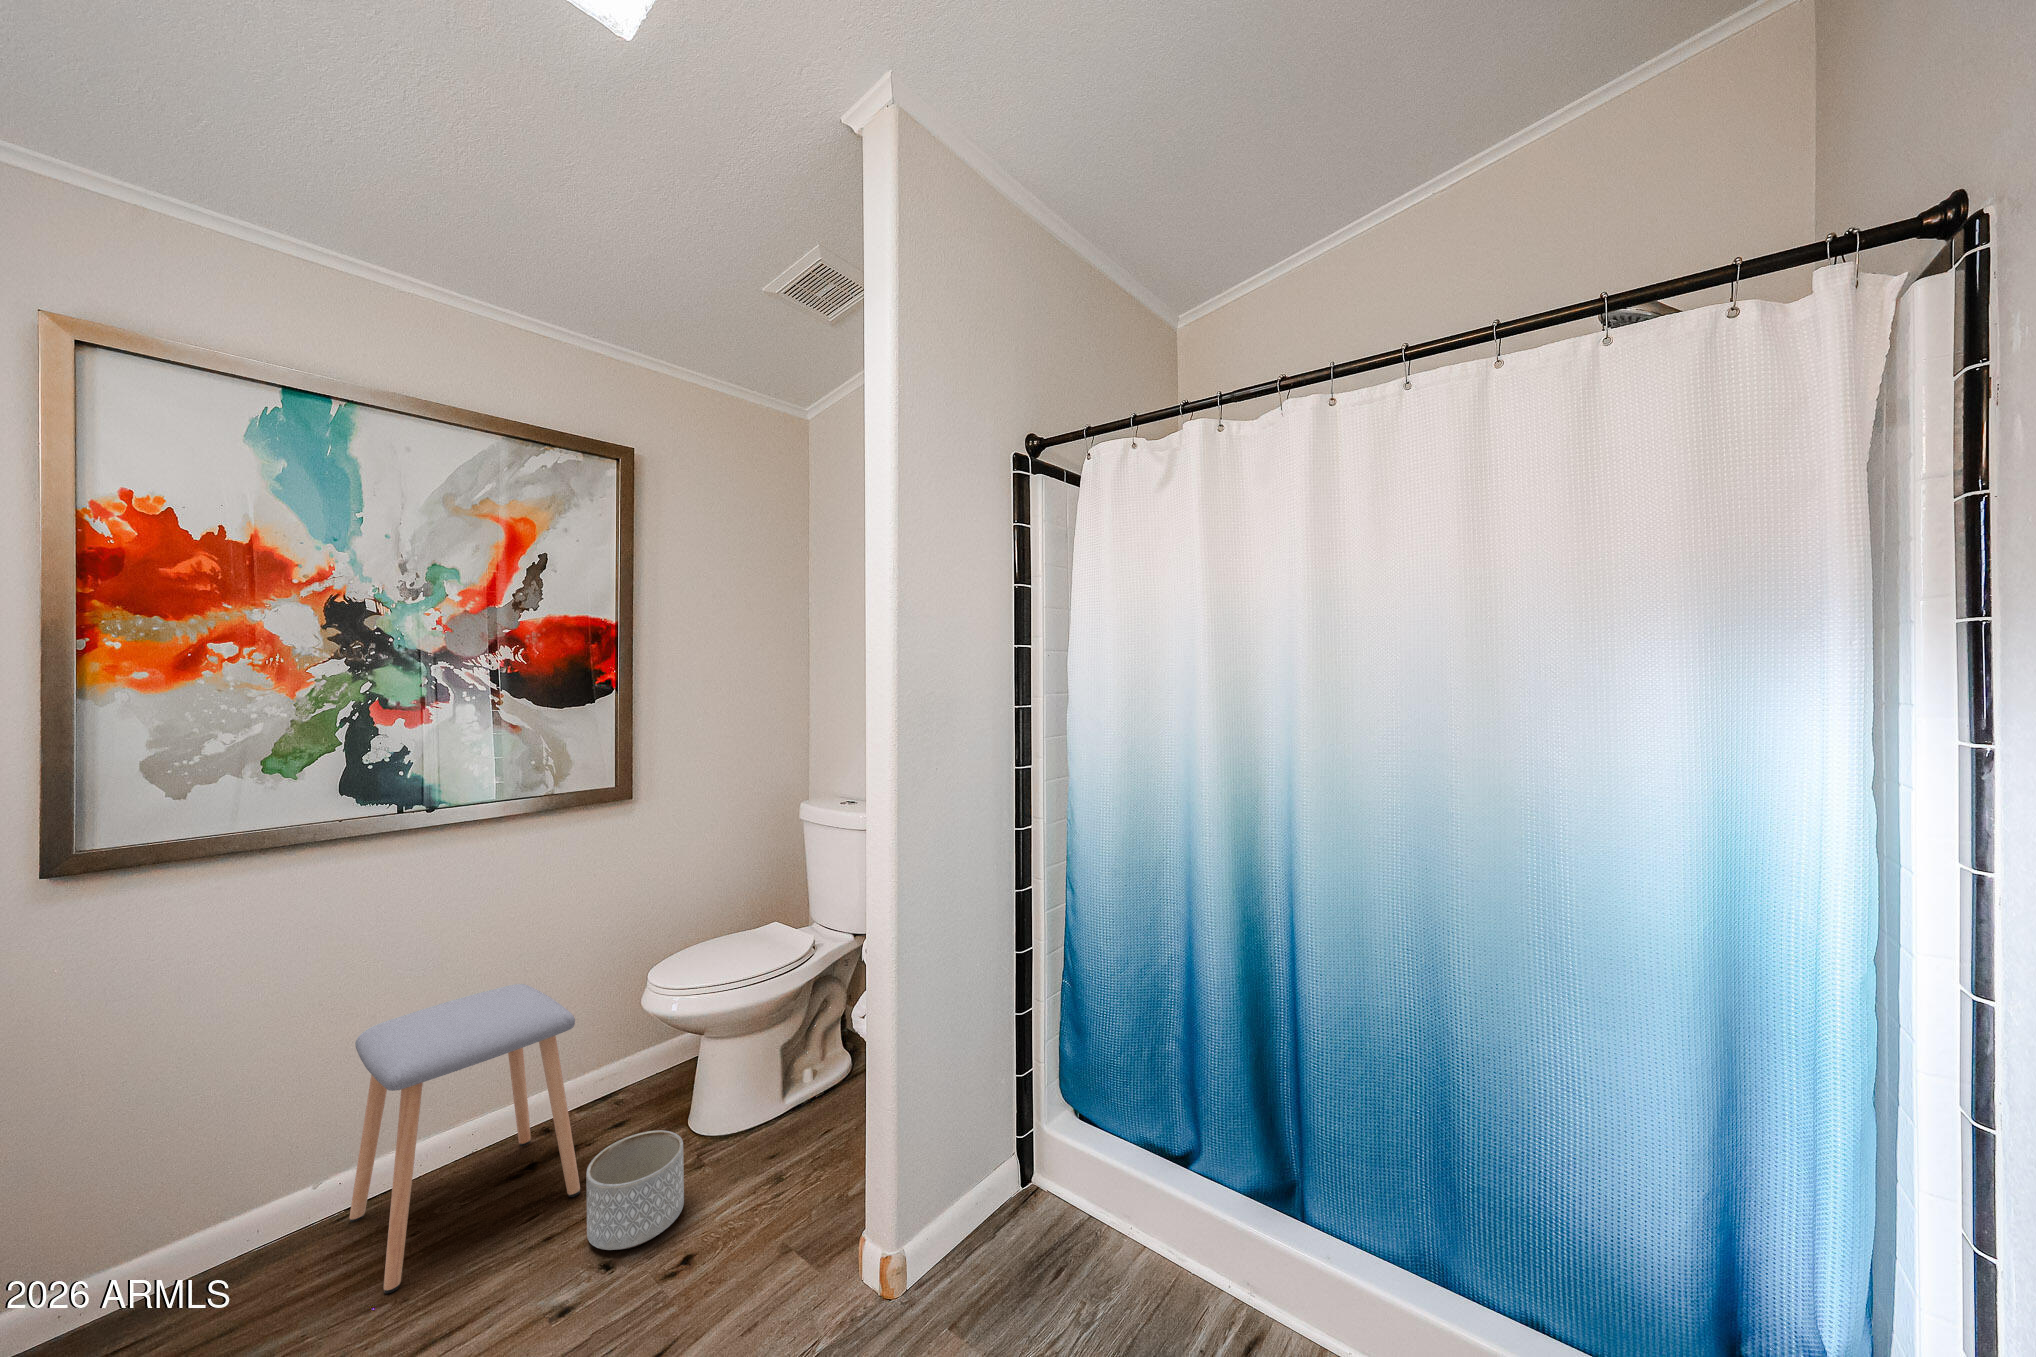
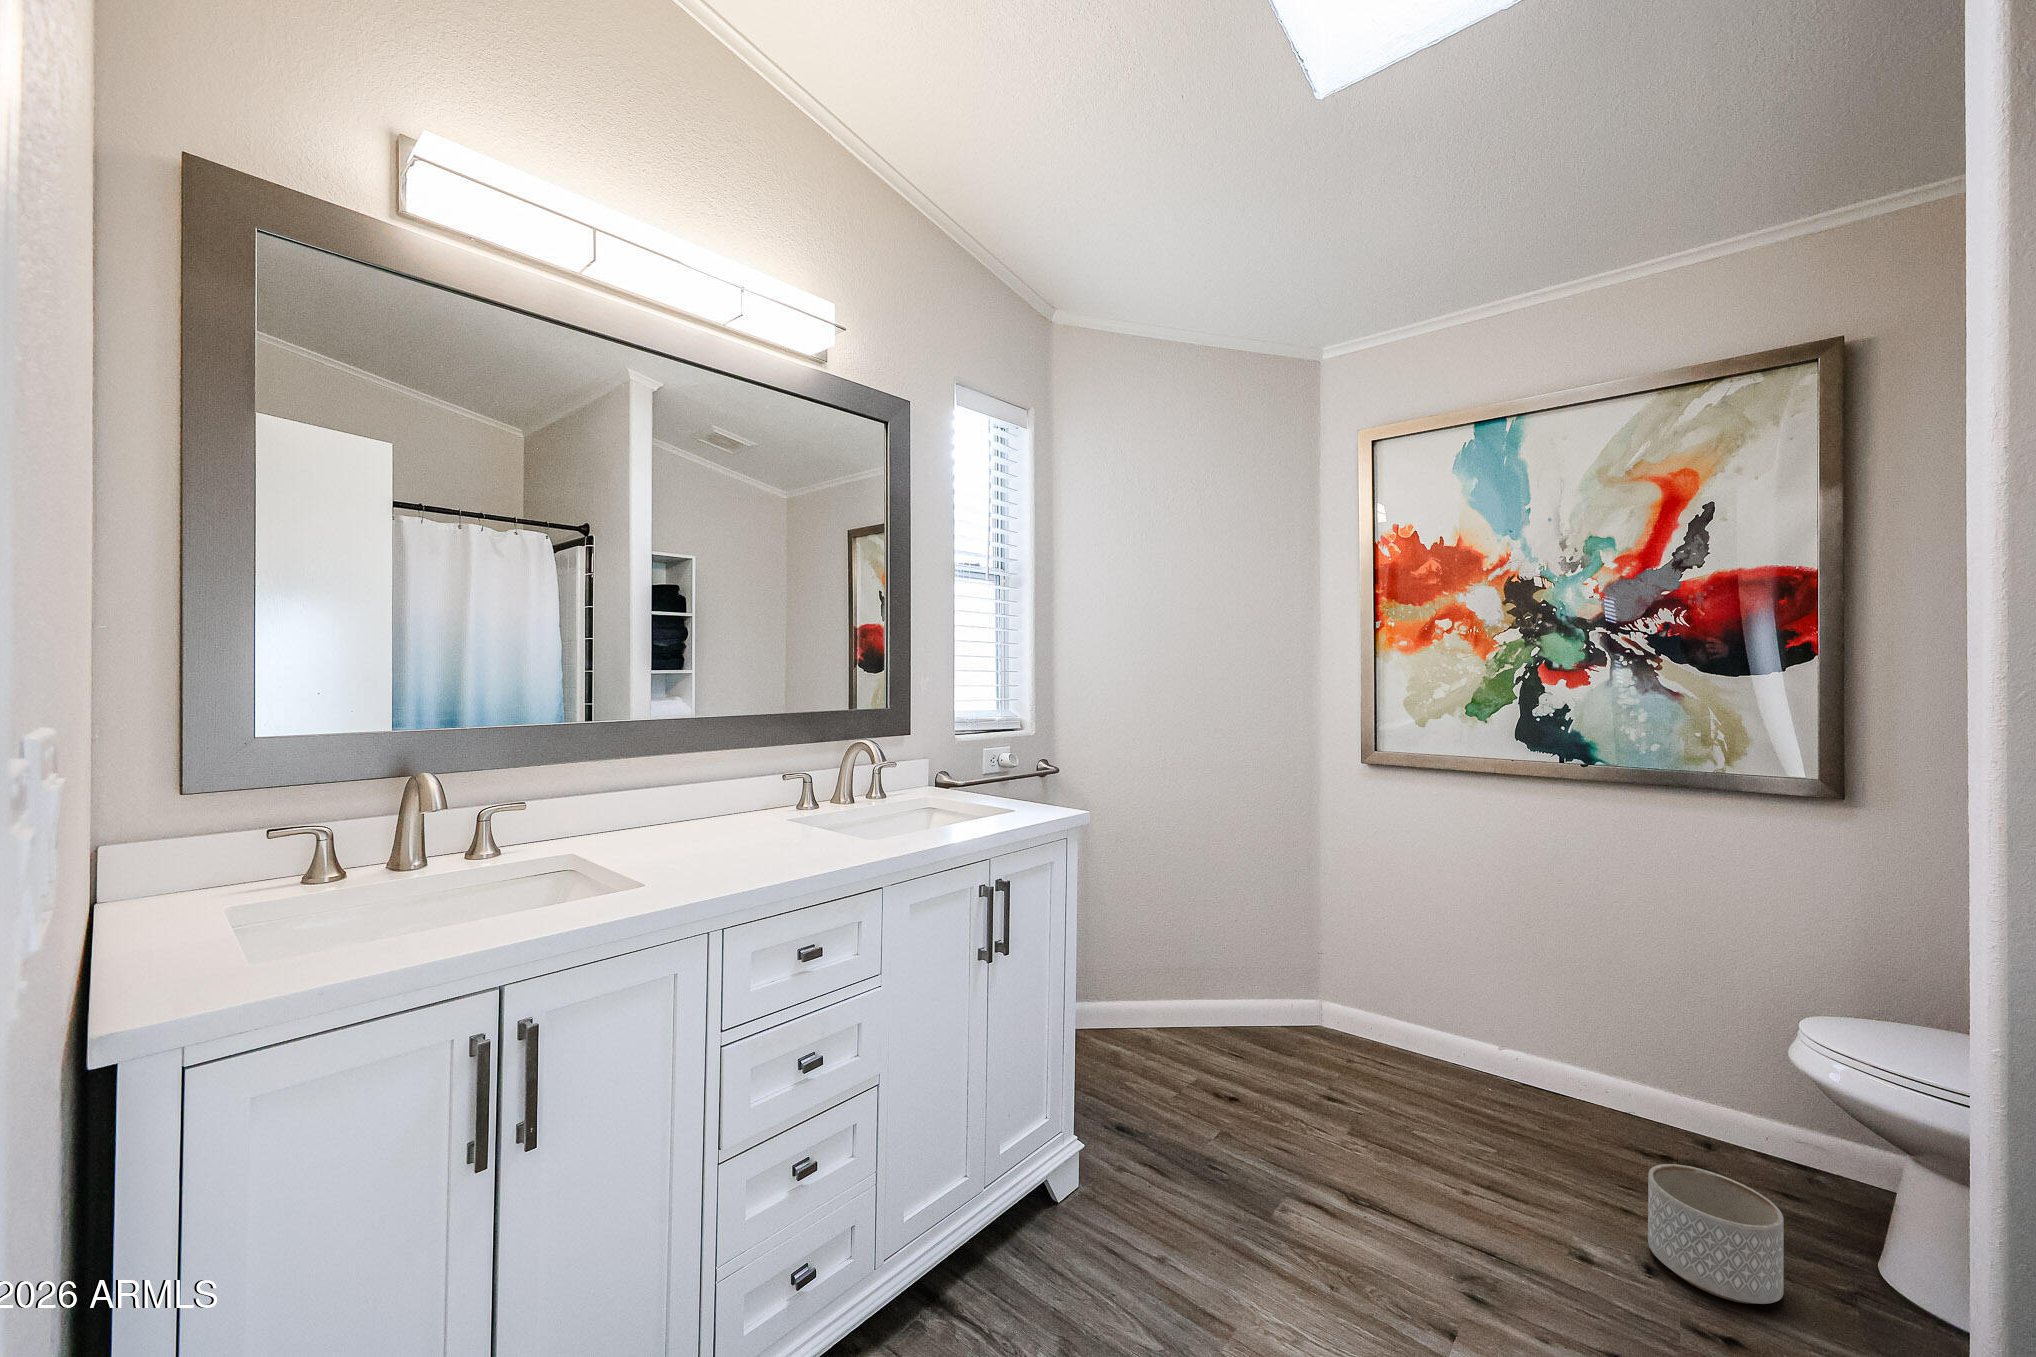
stool: present [349,984,580,1293] -> none [1493,940,1685,1208]

